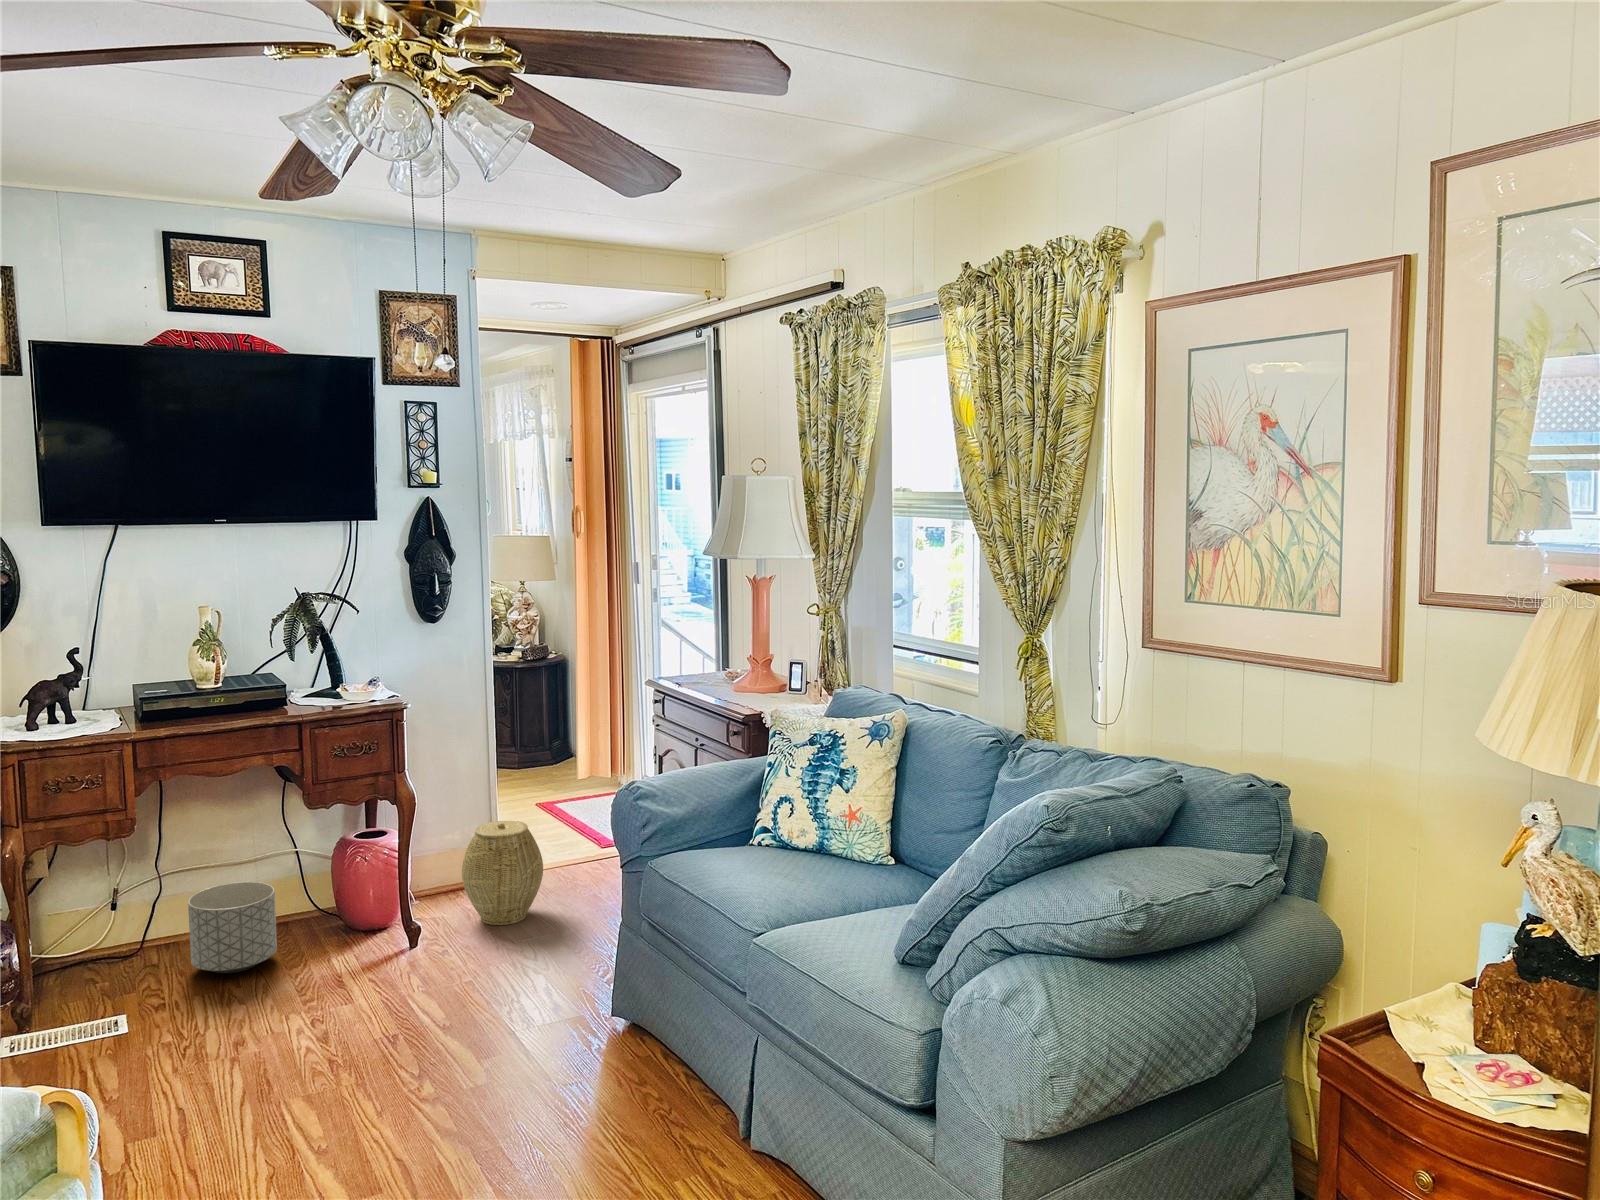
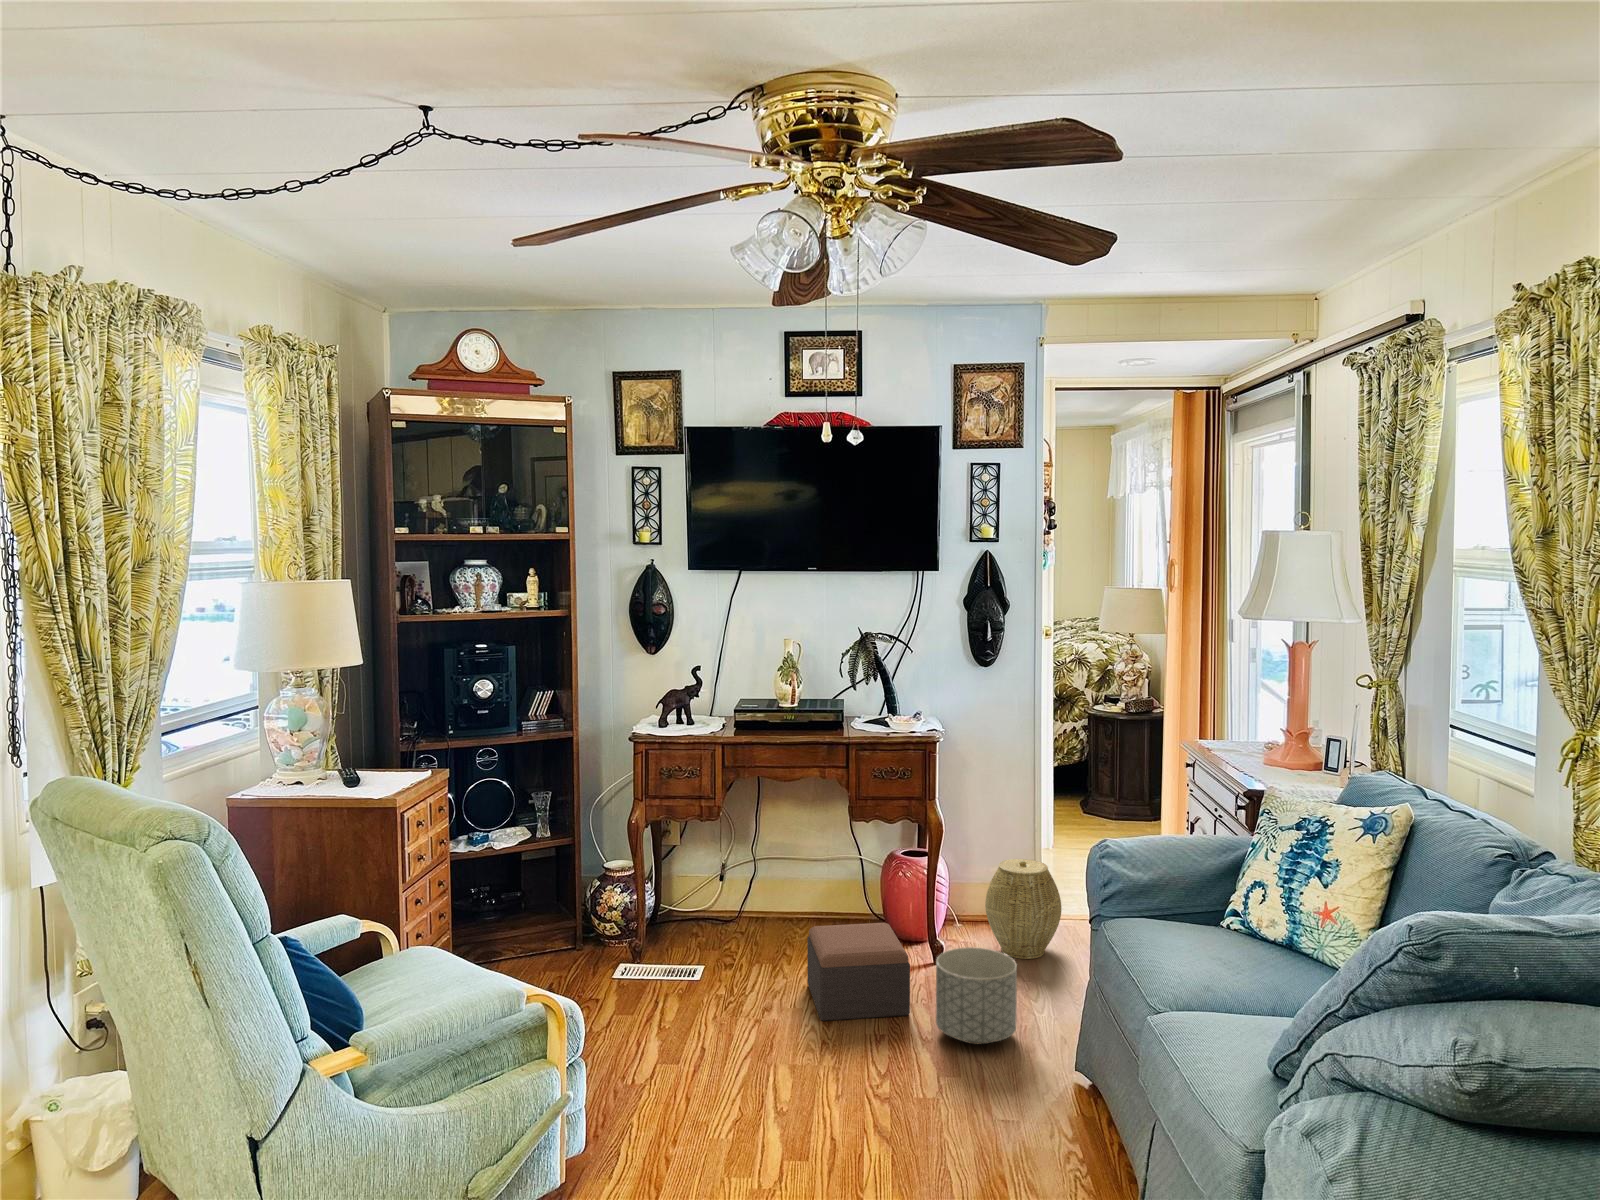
planter: present [188,882,277,973] -> present [936,947,1017,1044]
footstool: none [276,916,417,1041] -> present [807,923,910,1021]

